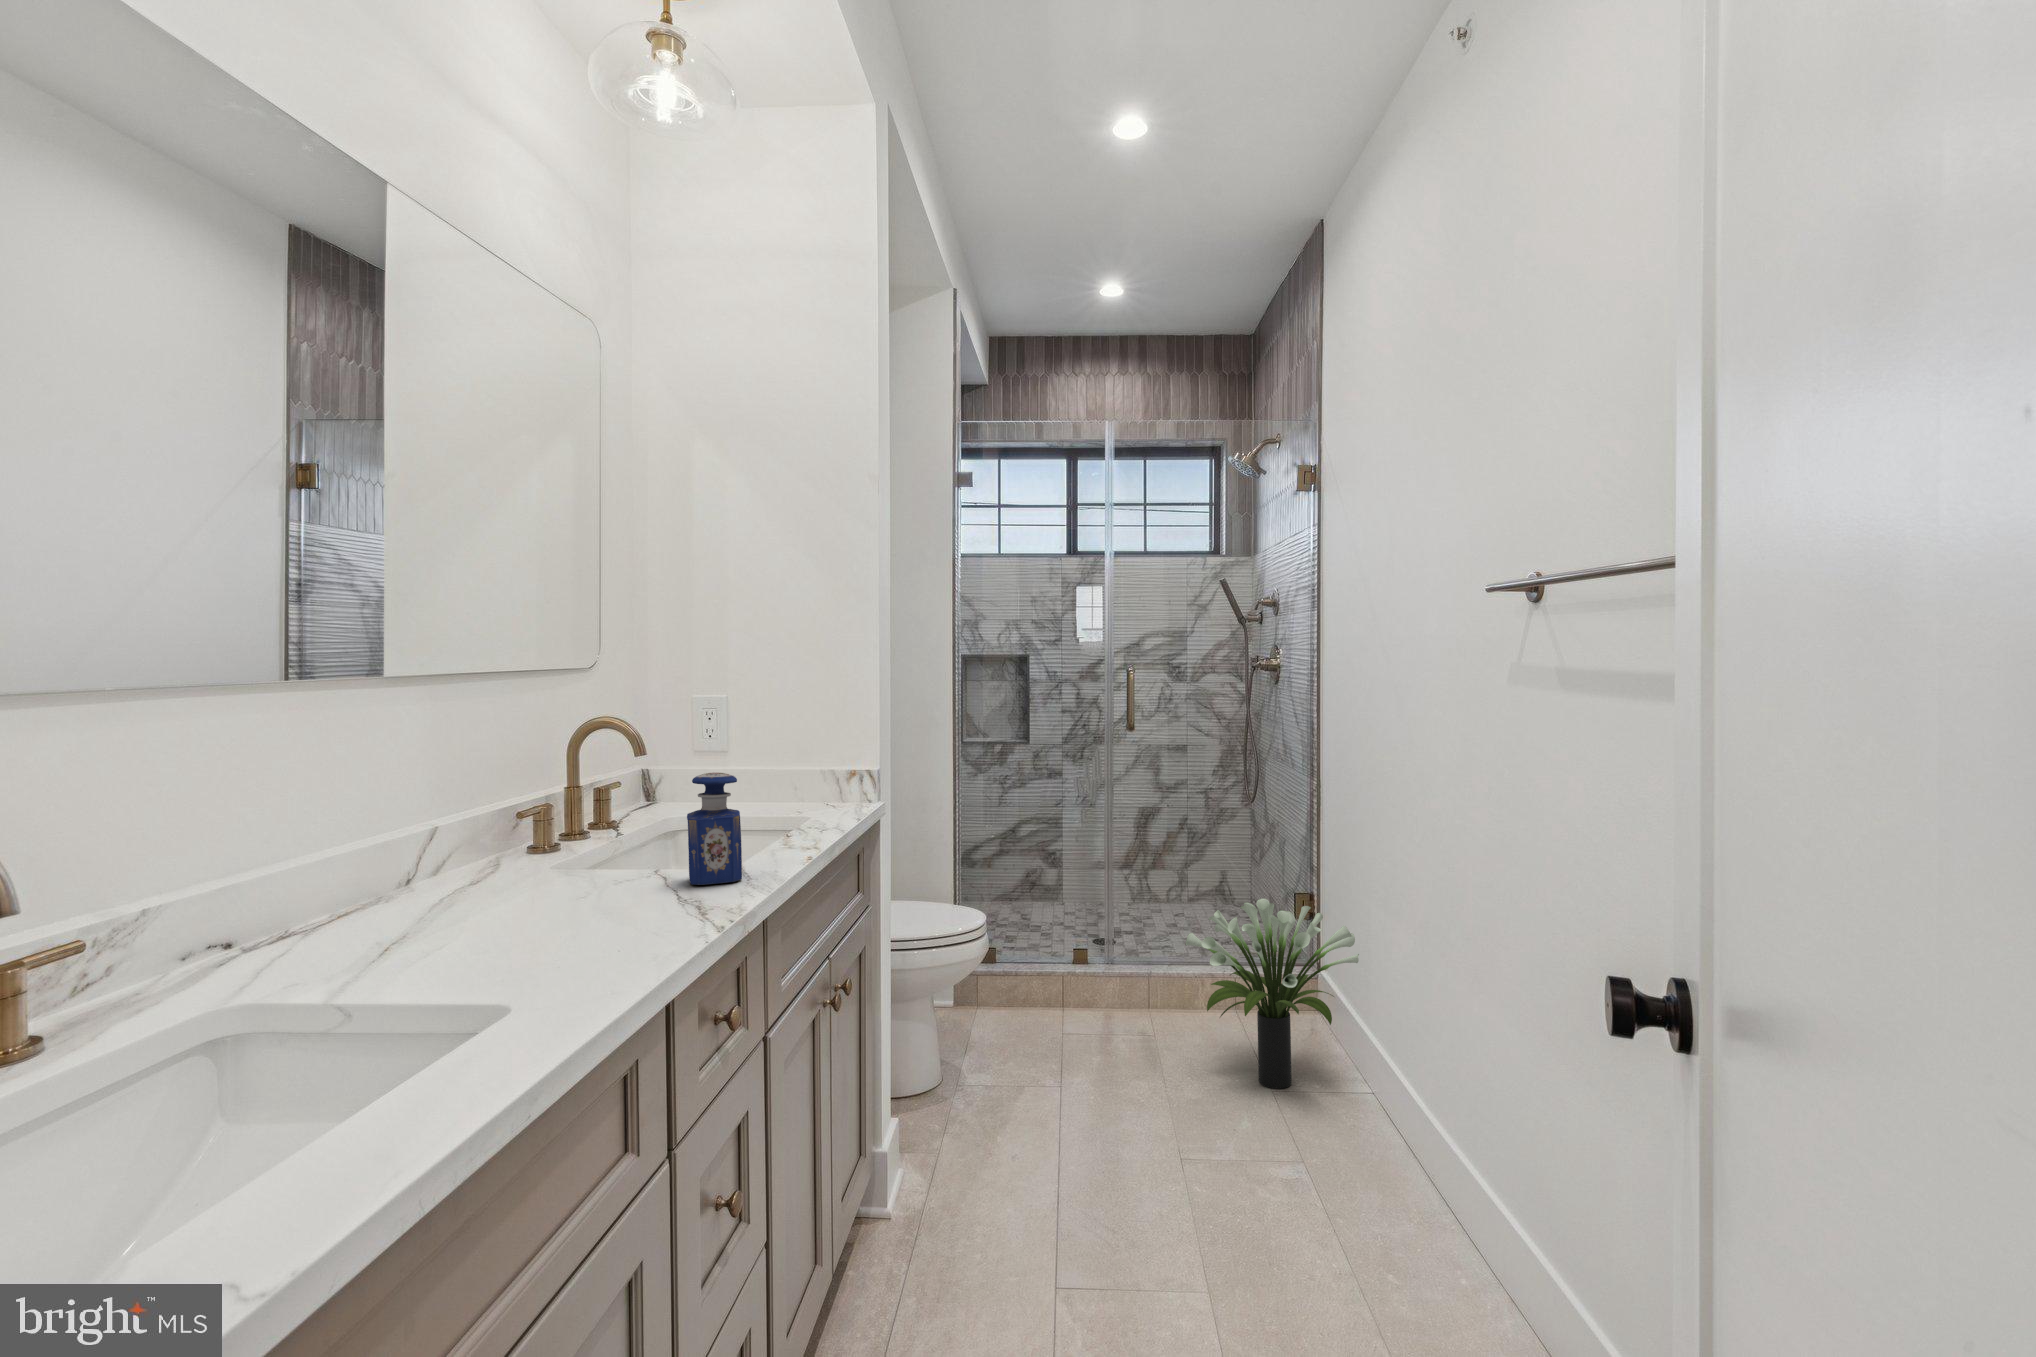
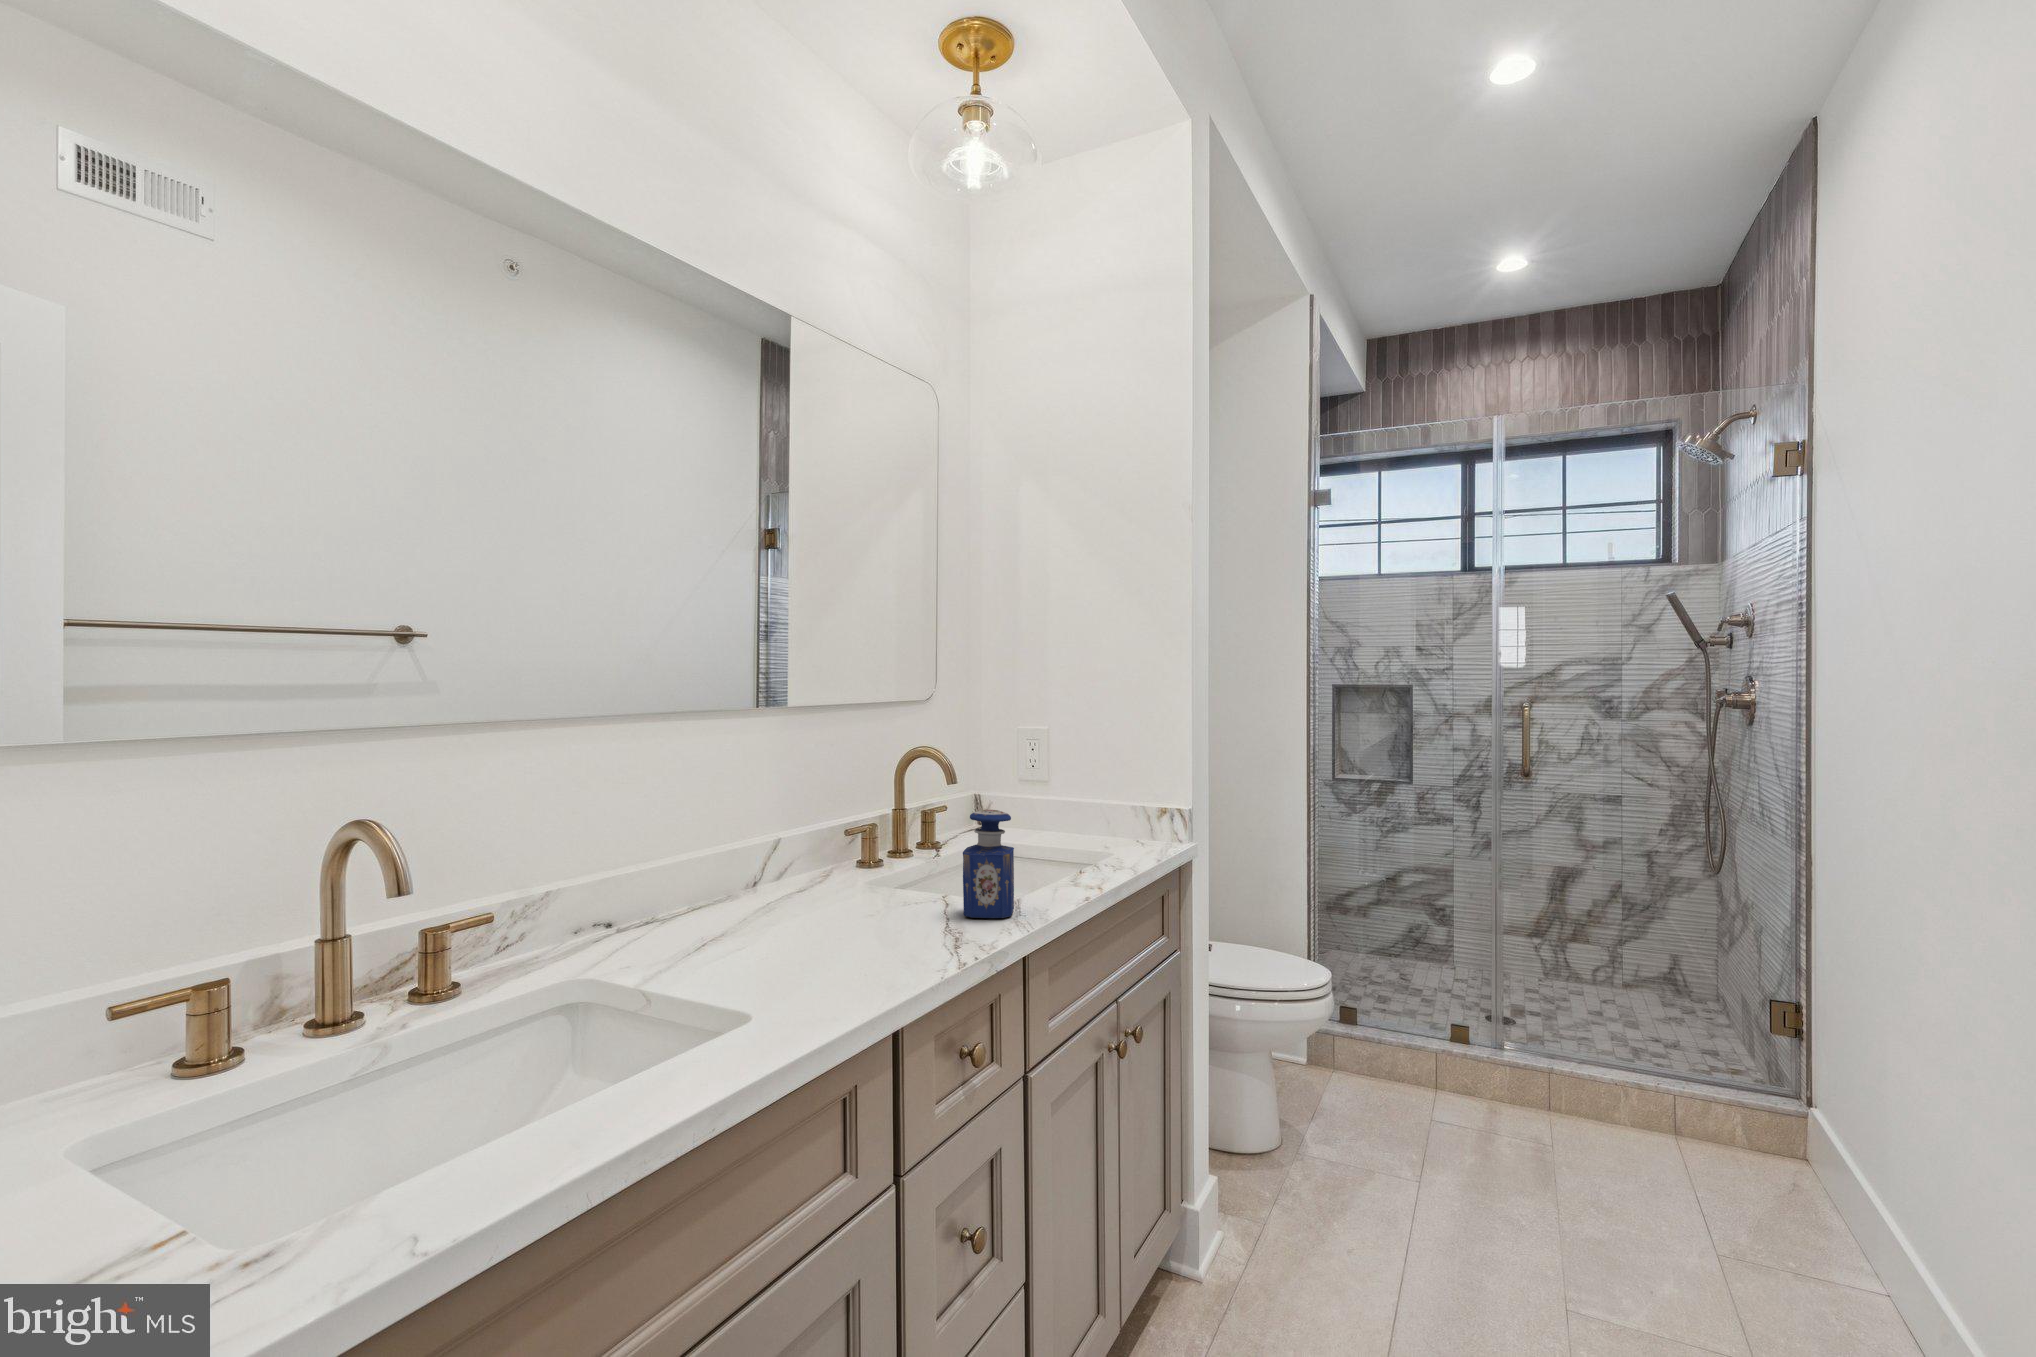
potted plant: present [1186,899,1359,1089] -> none [1590,1002,1851,1251]

